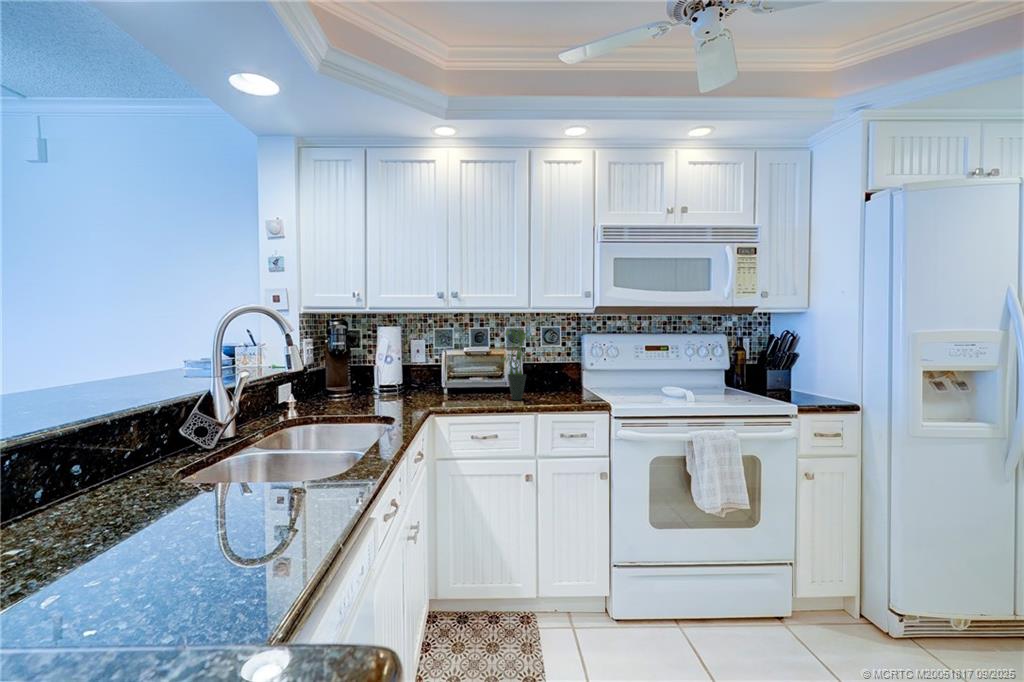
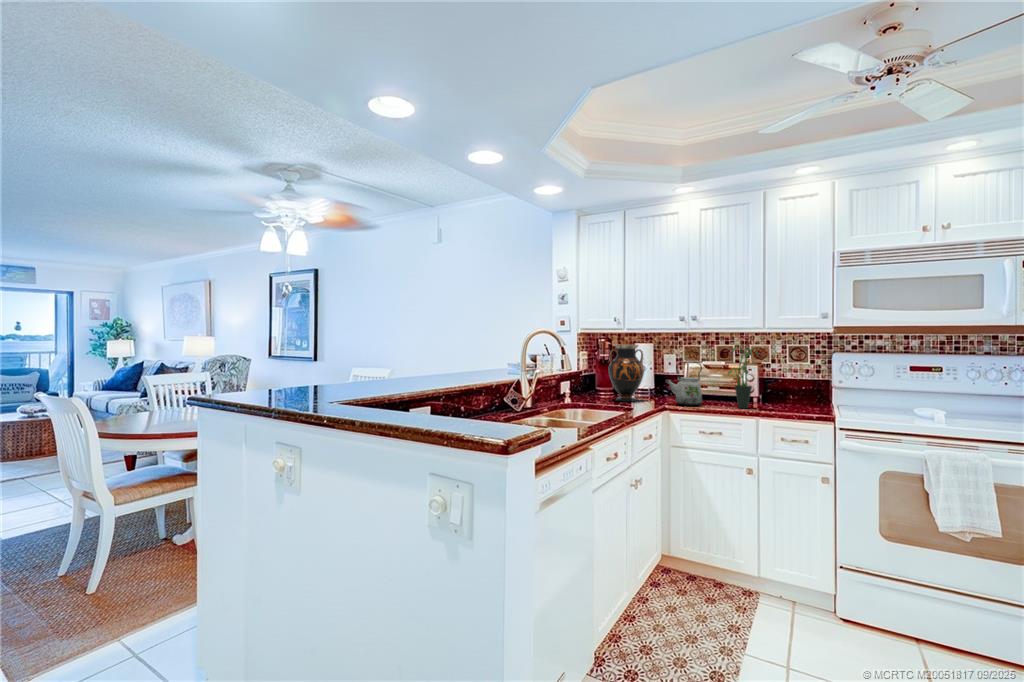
vase: none [350,328,398,404] -> present [609,345,644,402]
kettle: none [429,348,472,403] -> present [666,362,702,406]

